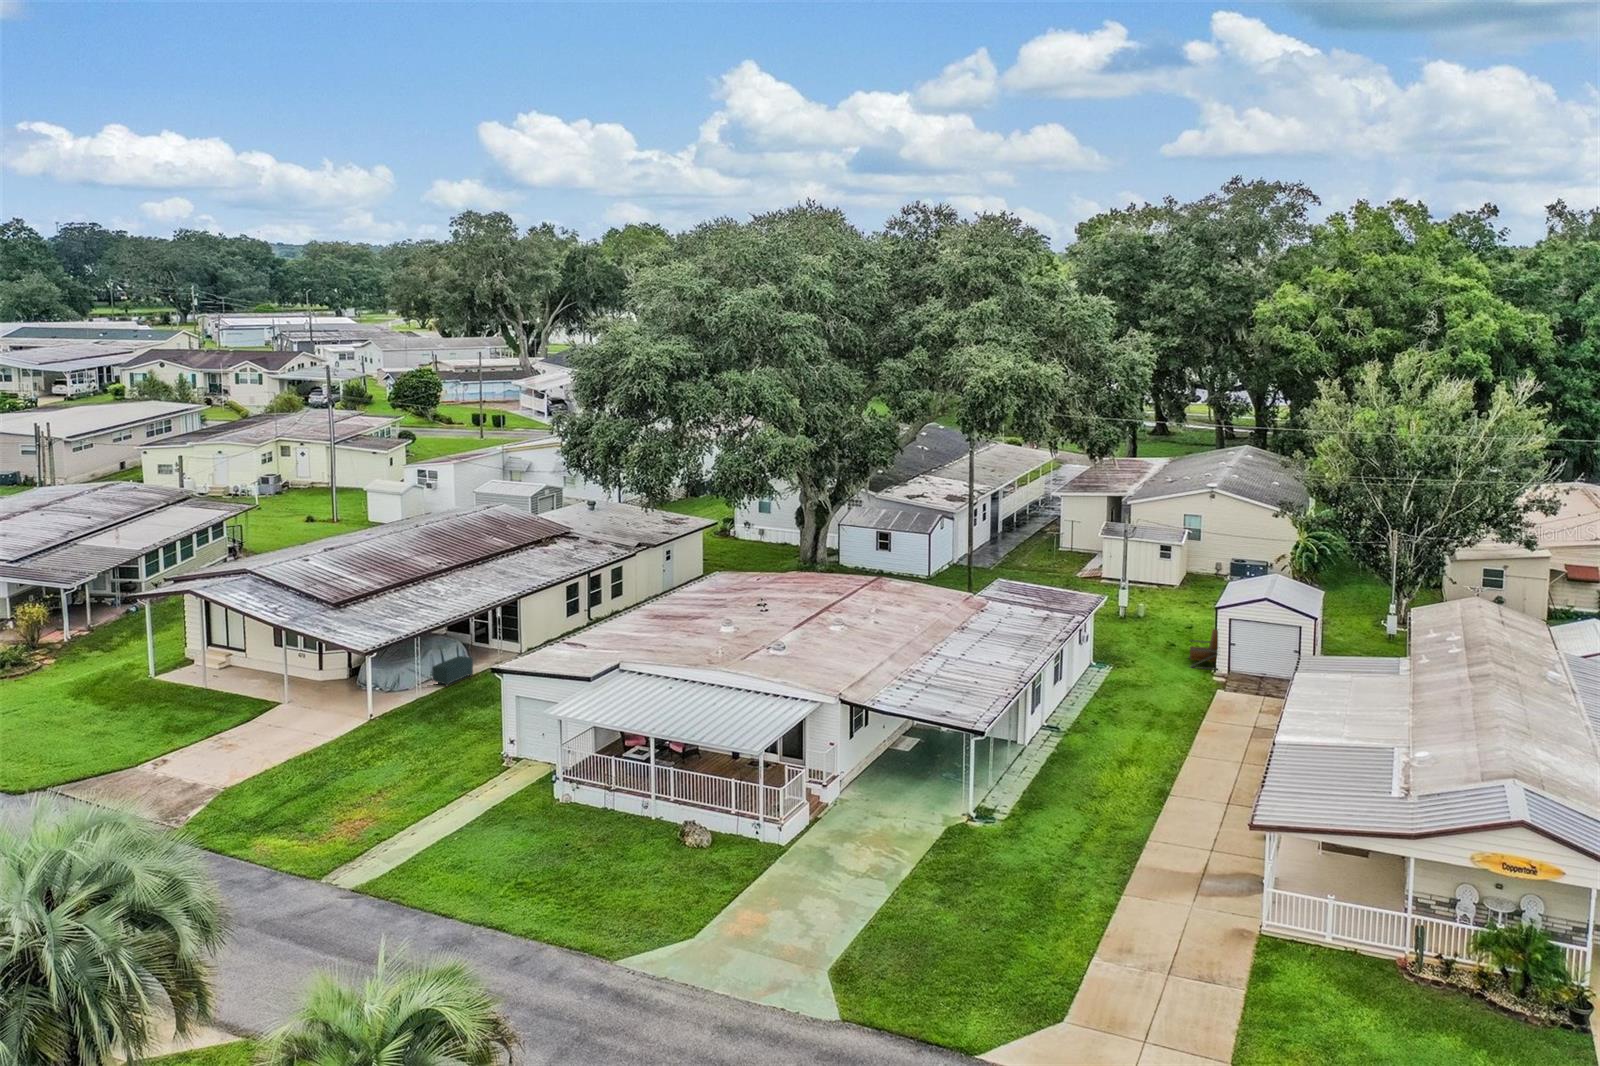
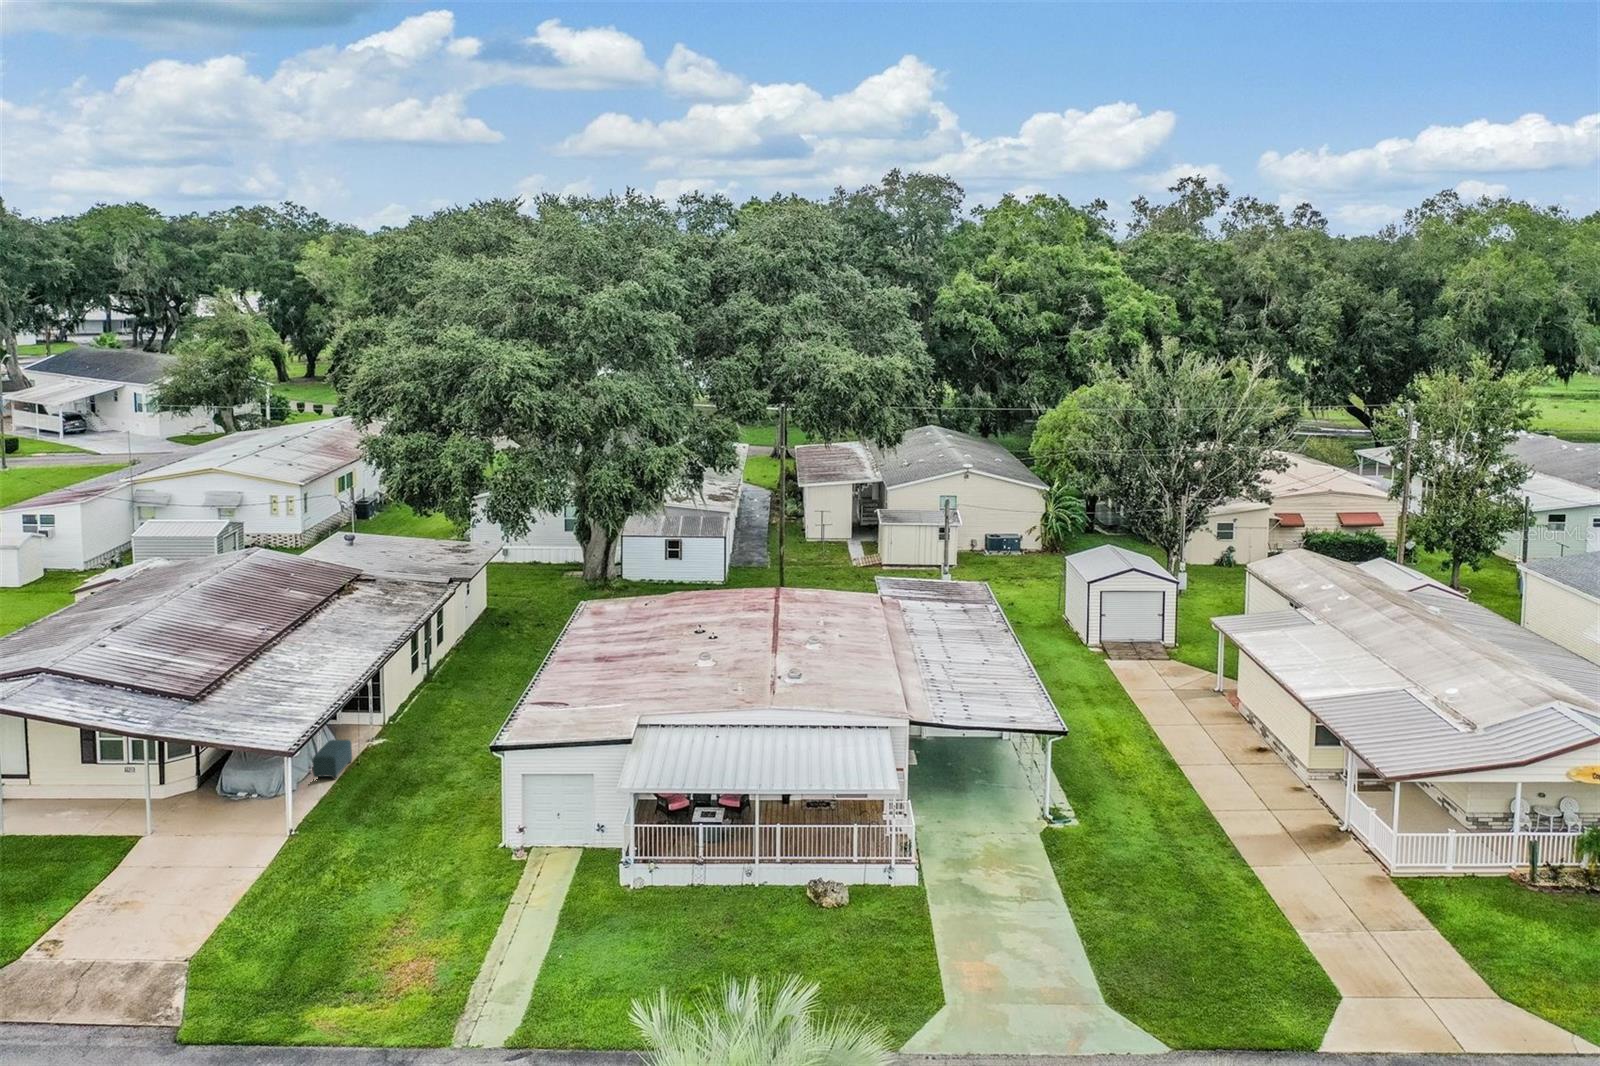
lounge chair: present [1188,629,1218,670] -> none [1045,604,1086,644]

